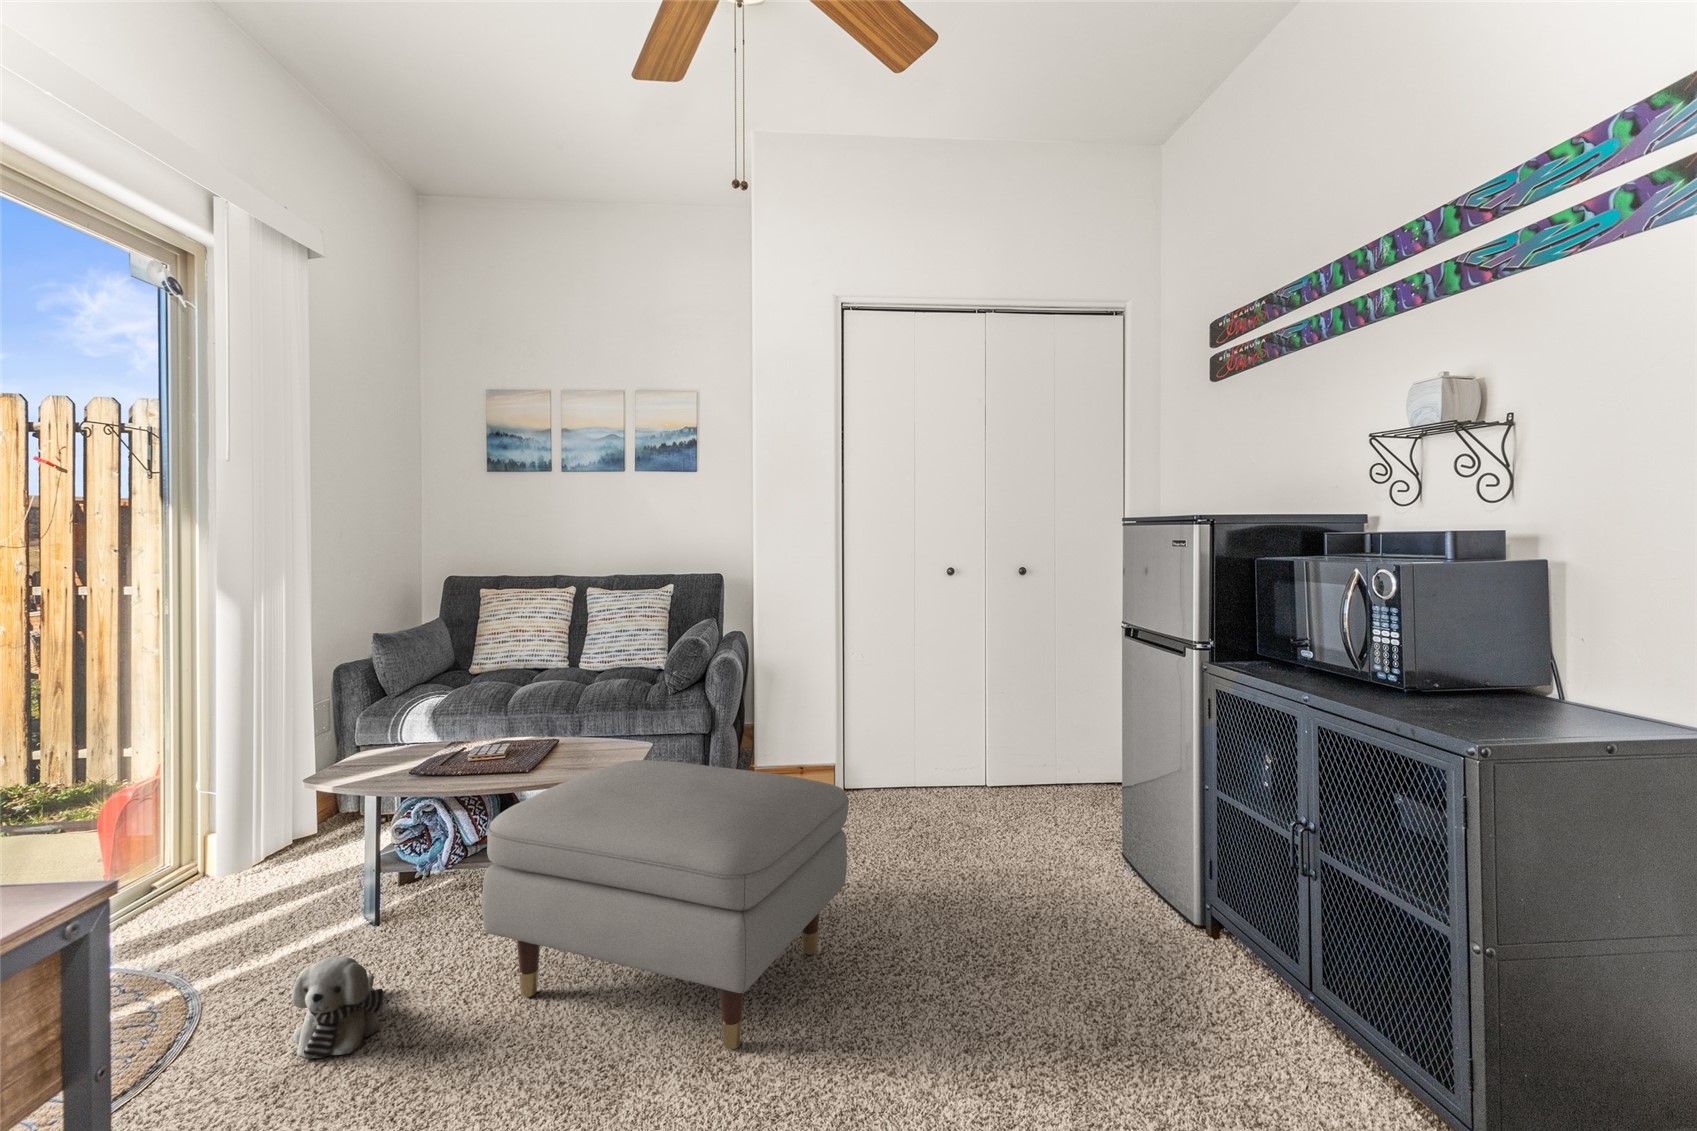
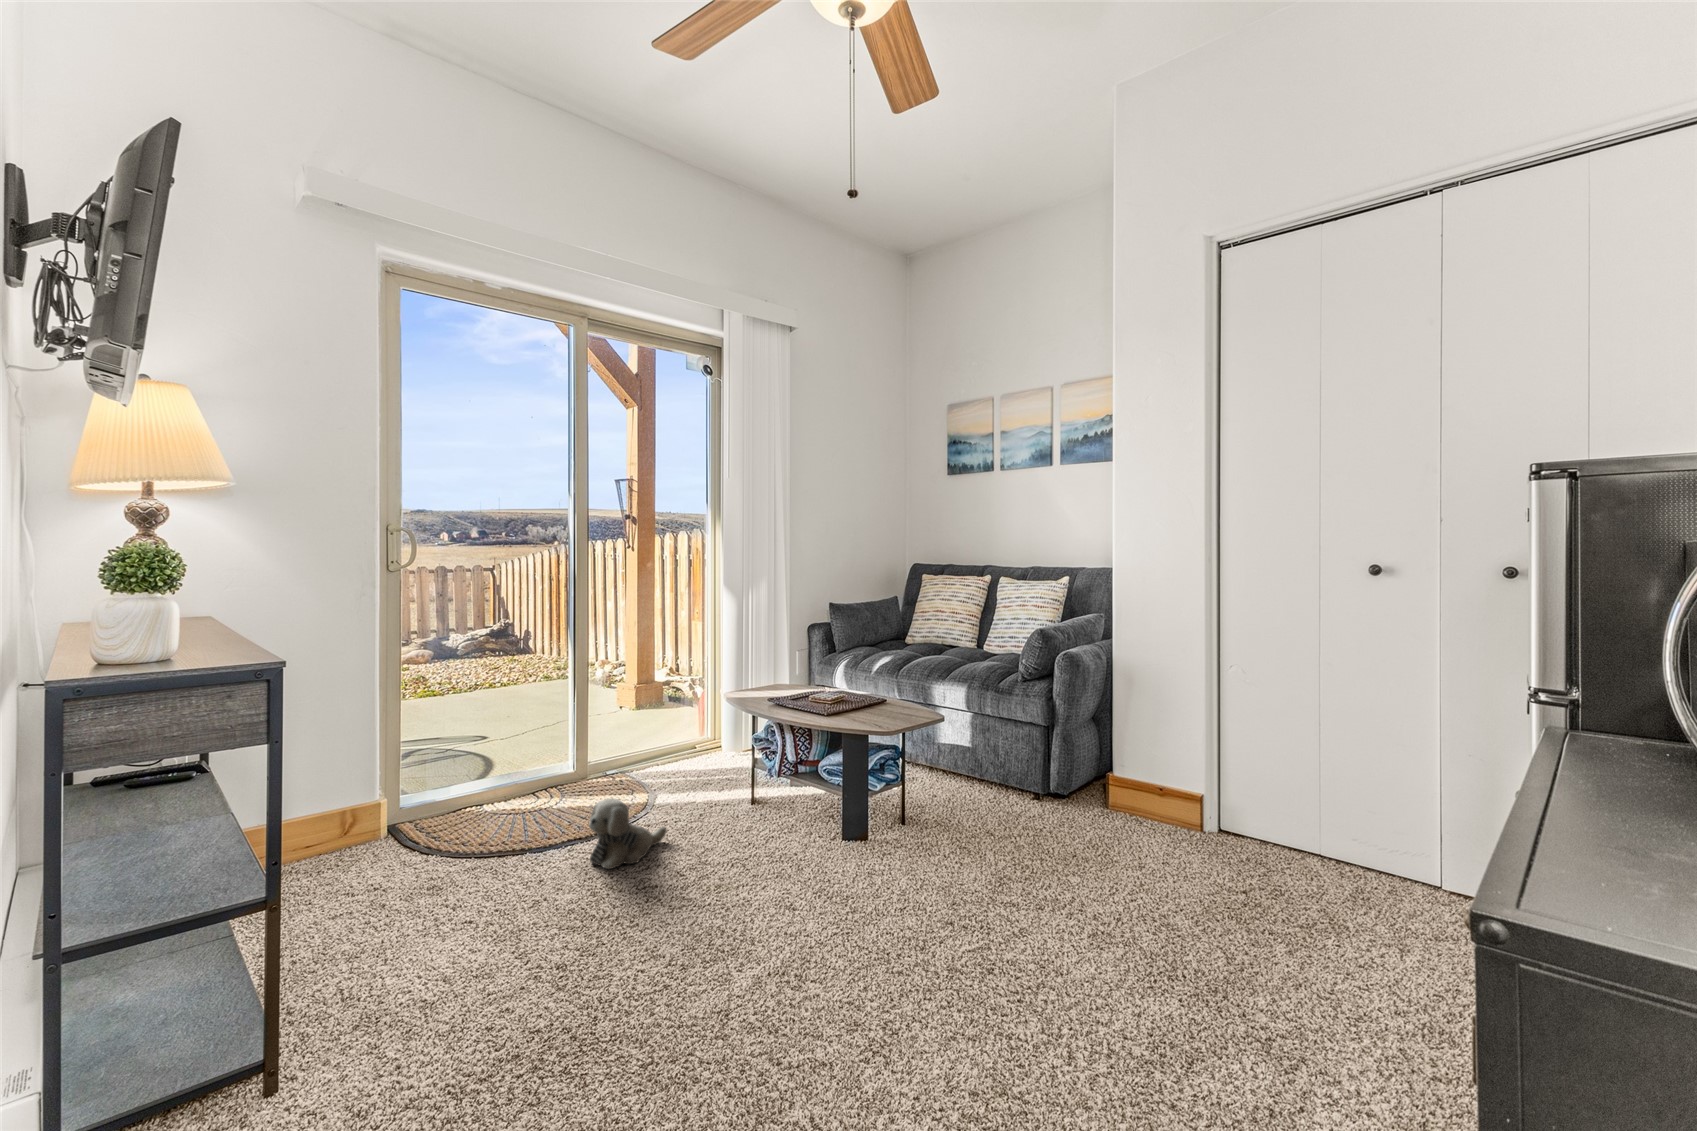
ottoman: present [482,760,849,1050] -> none [697,716,993,997]

